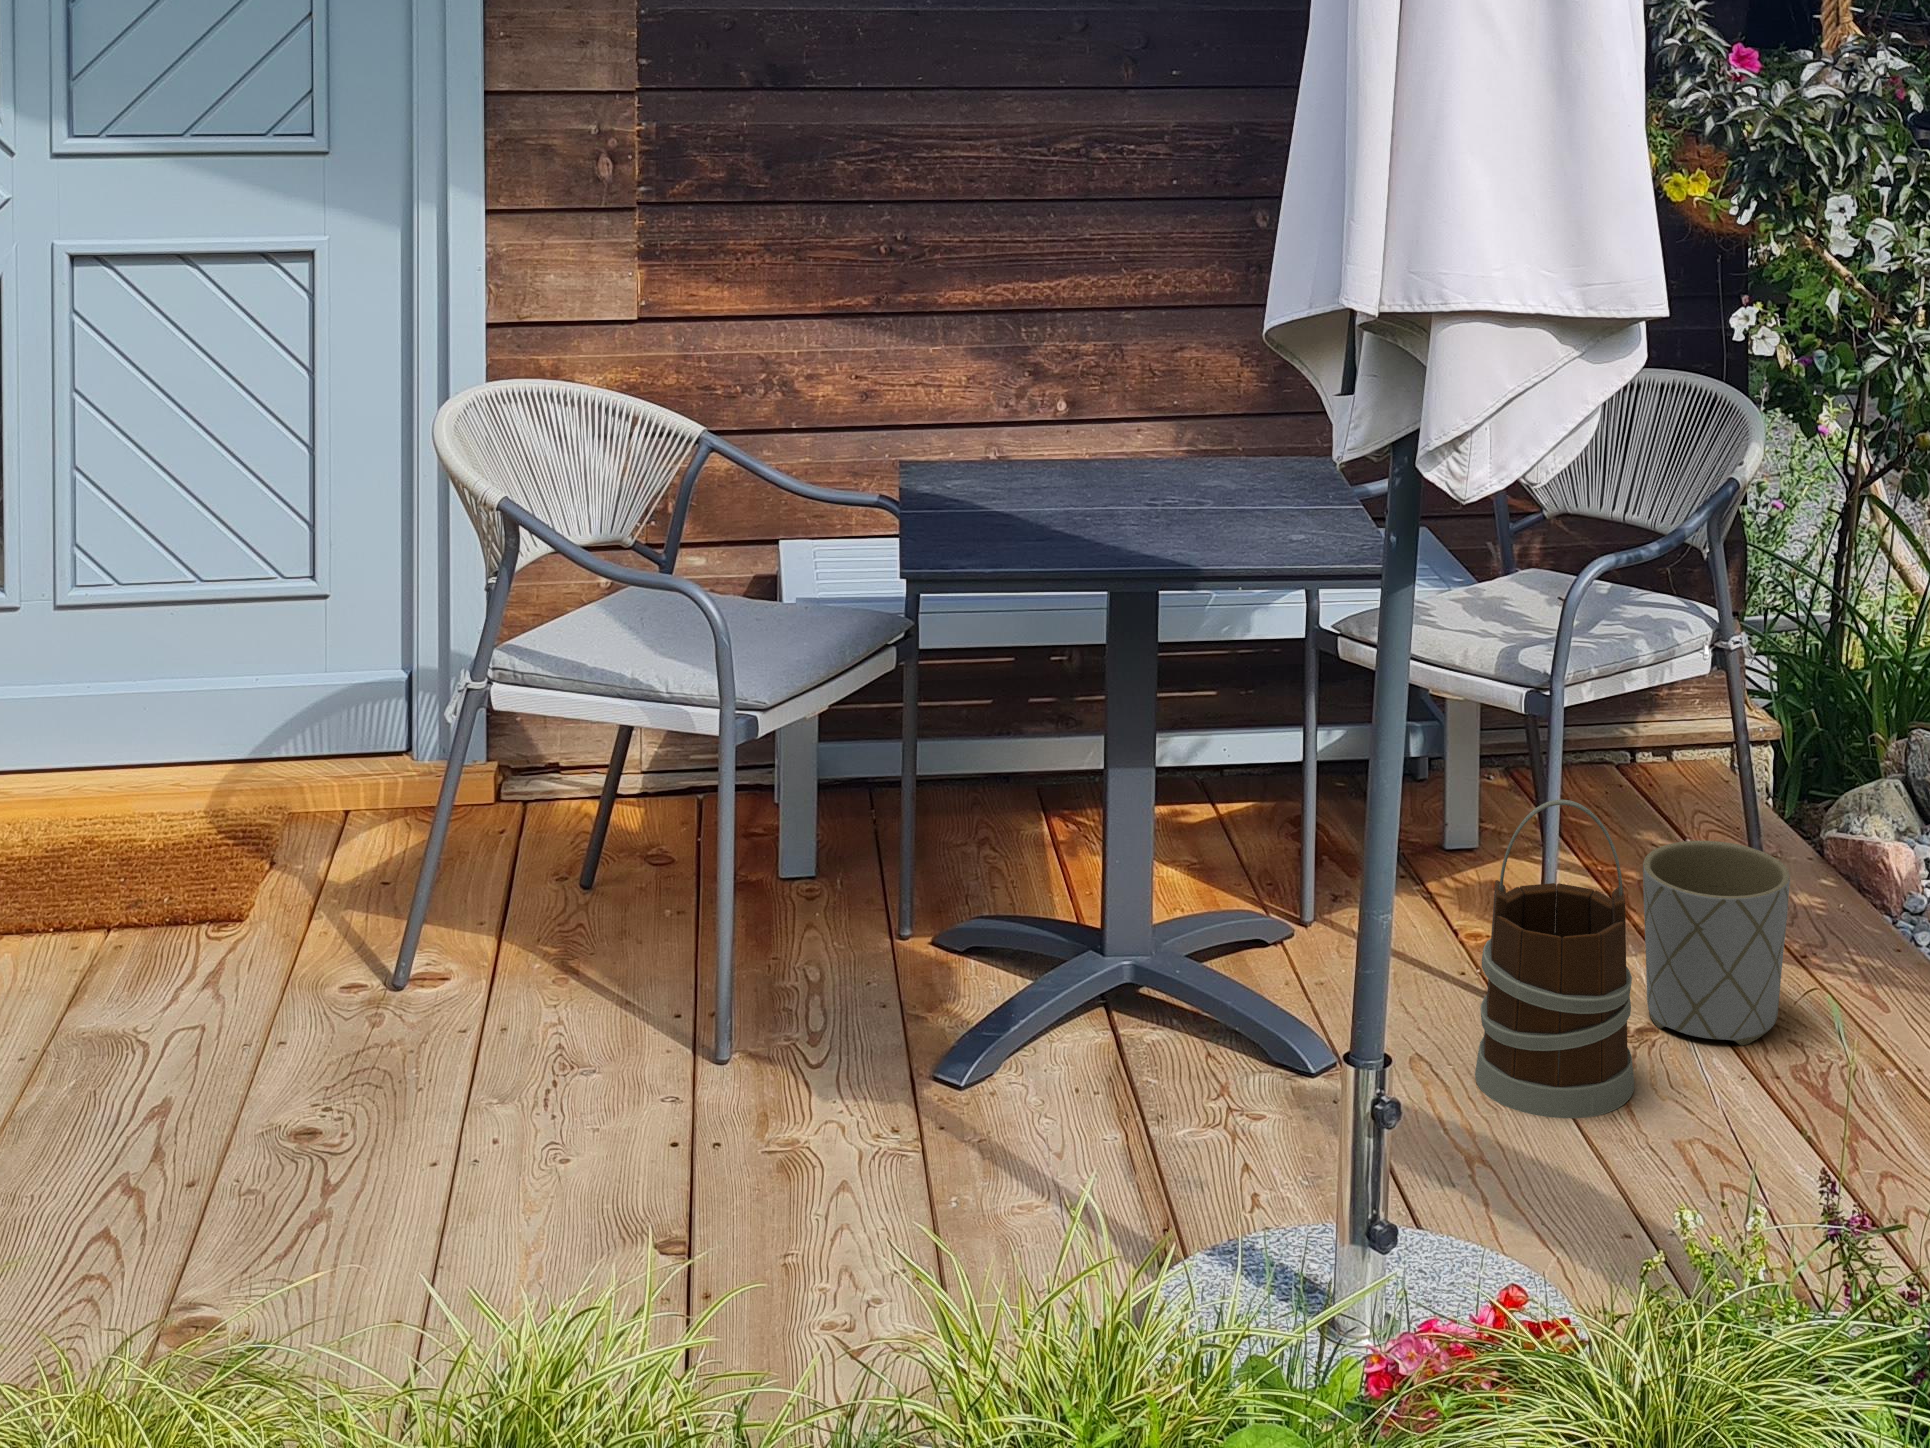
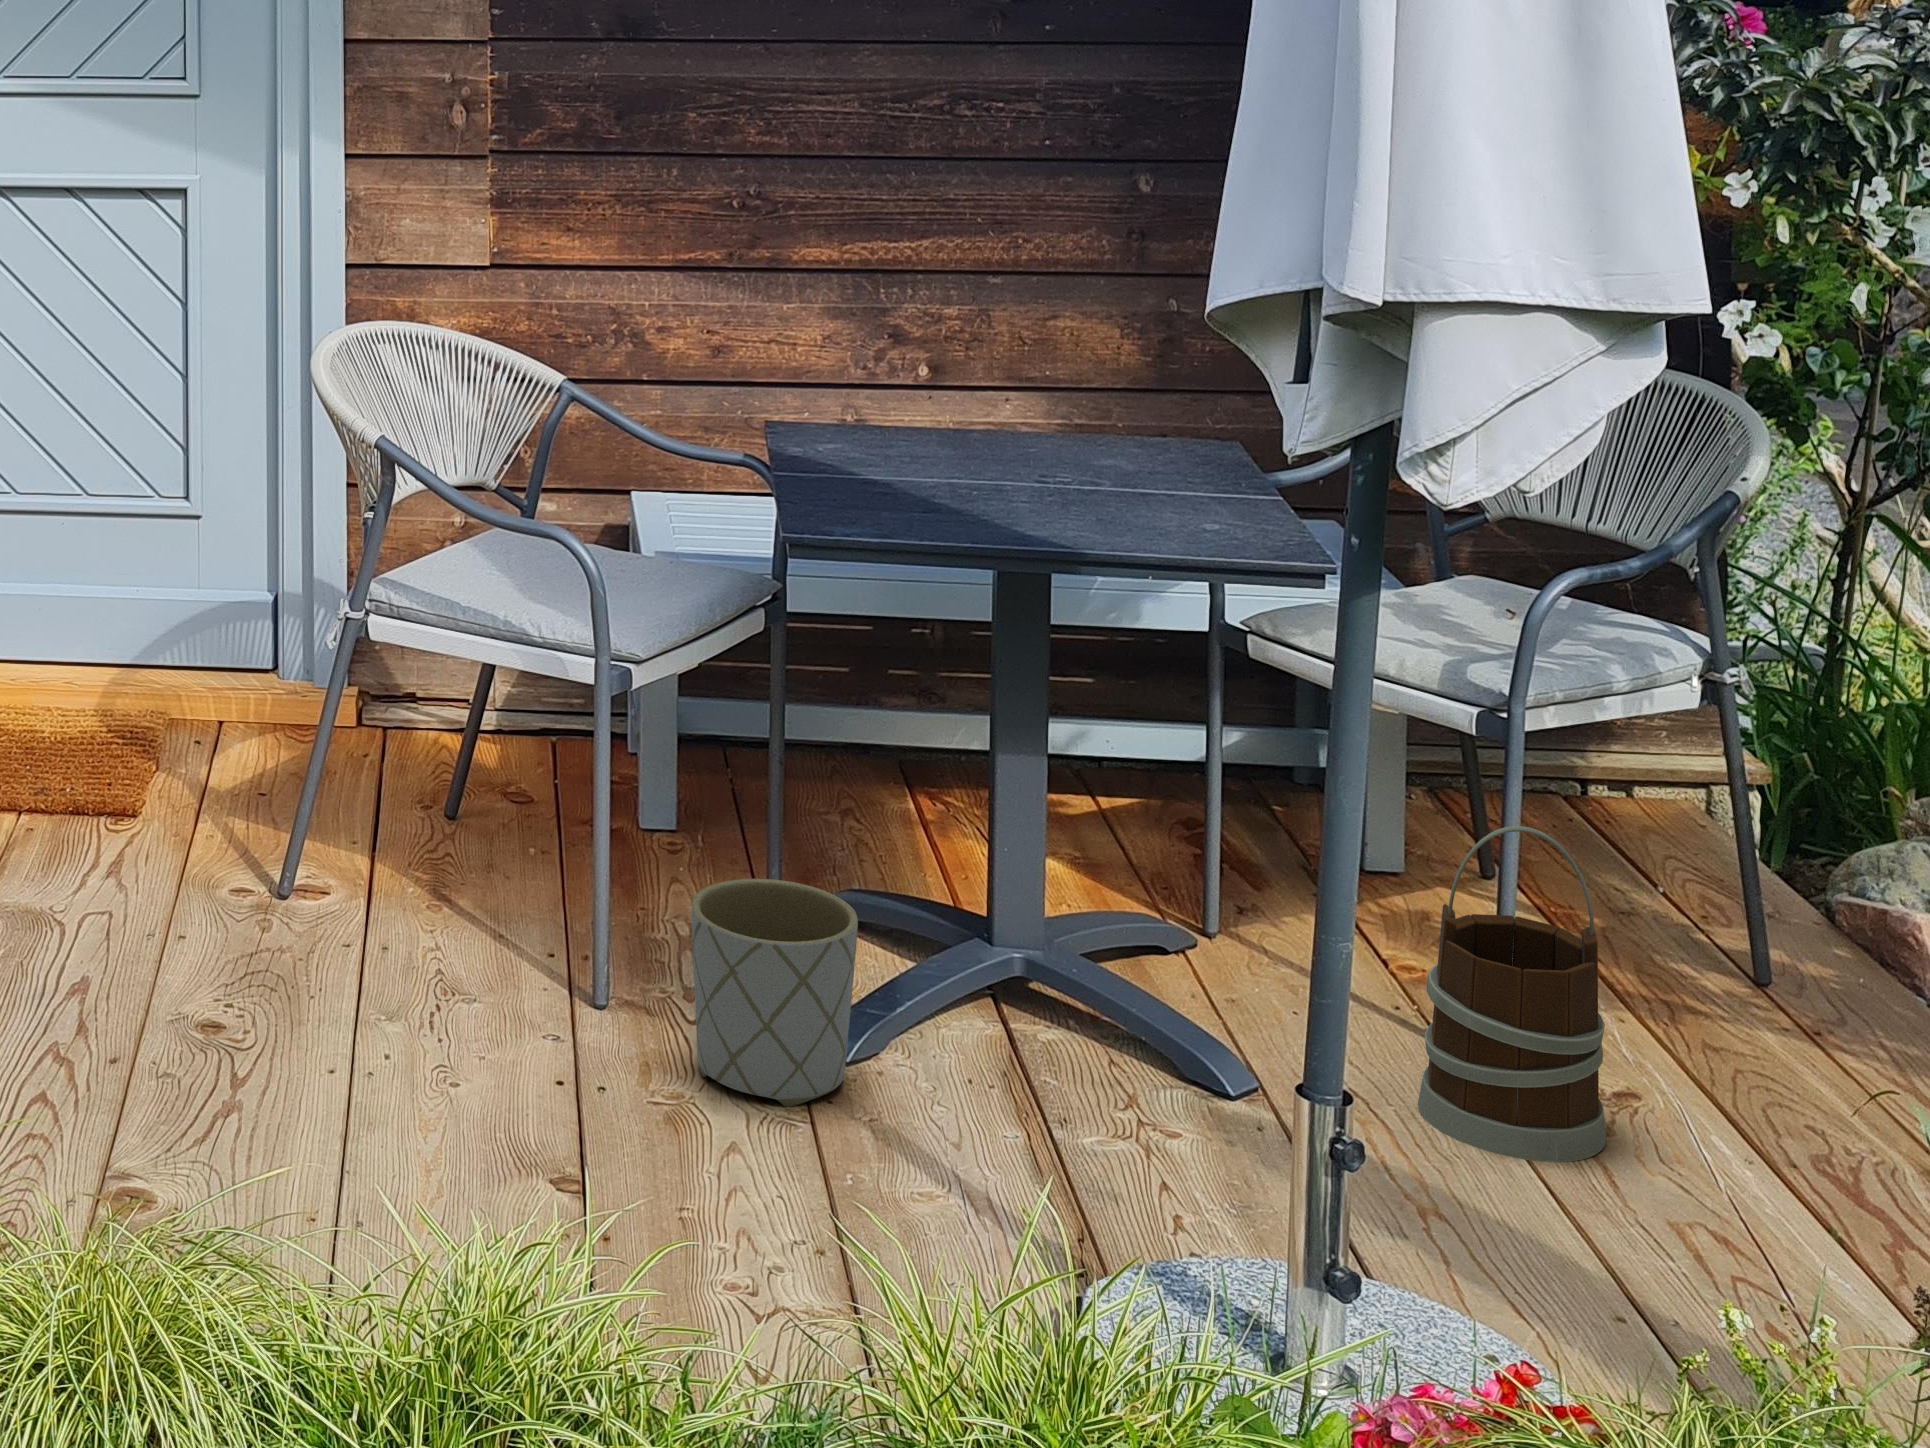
planter: present [1643,841,1790,1046] -> present [691,879,858,1106]

